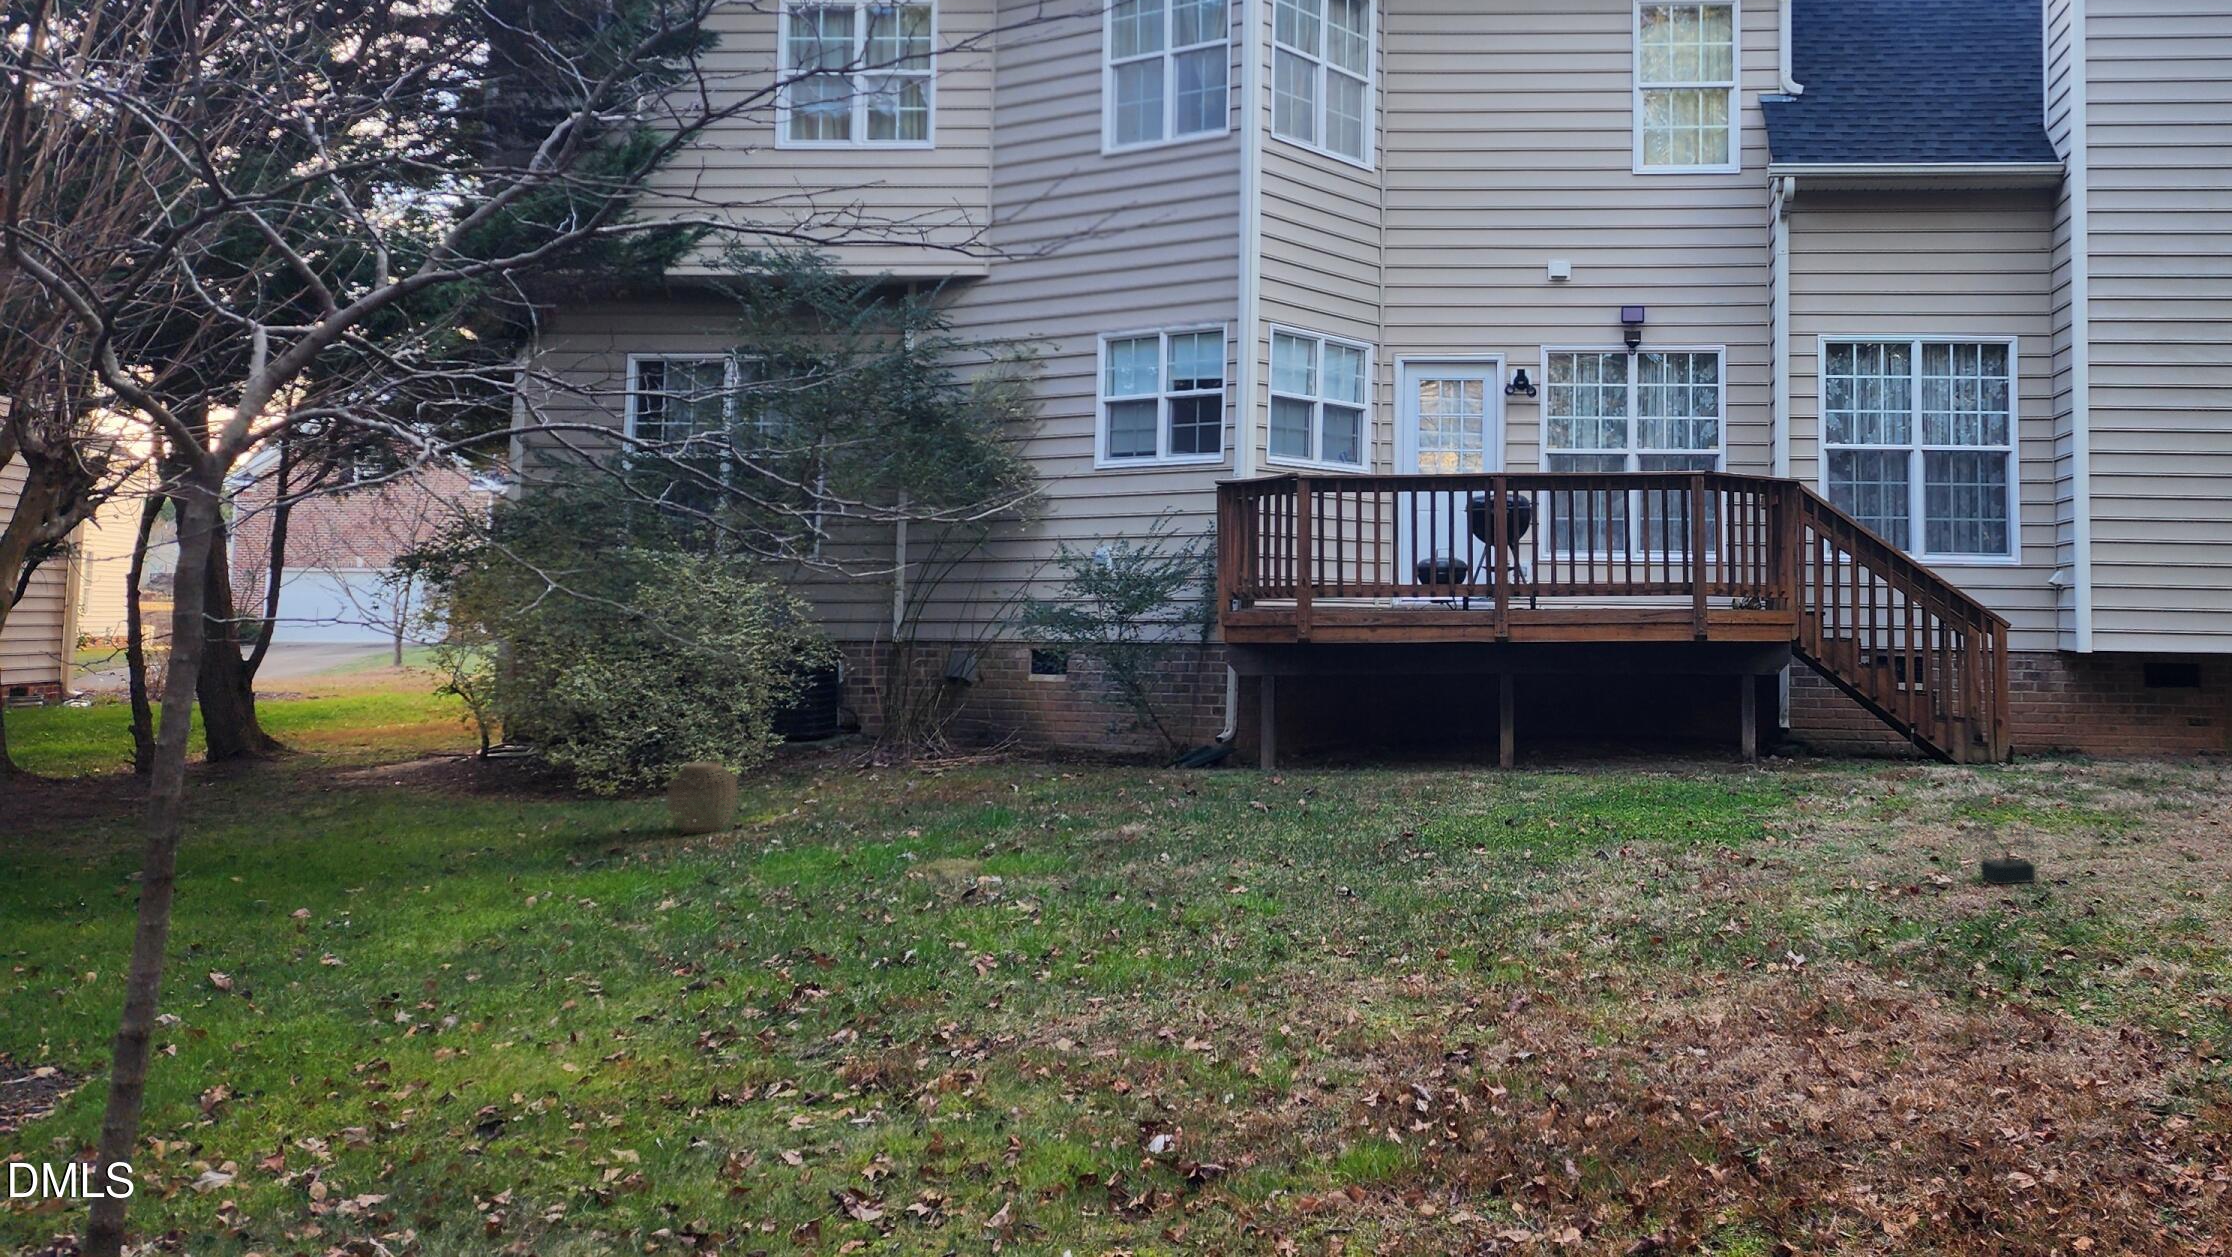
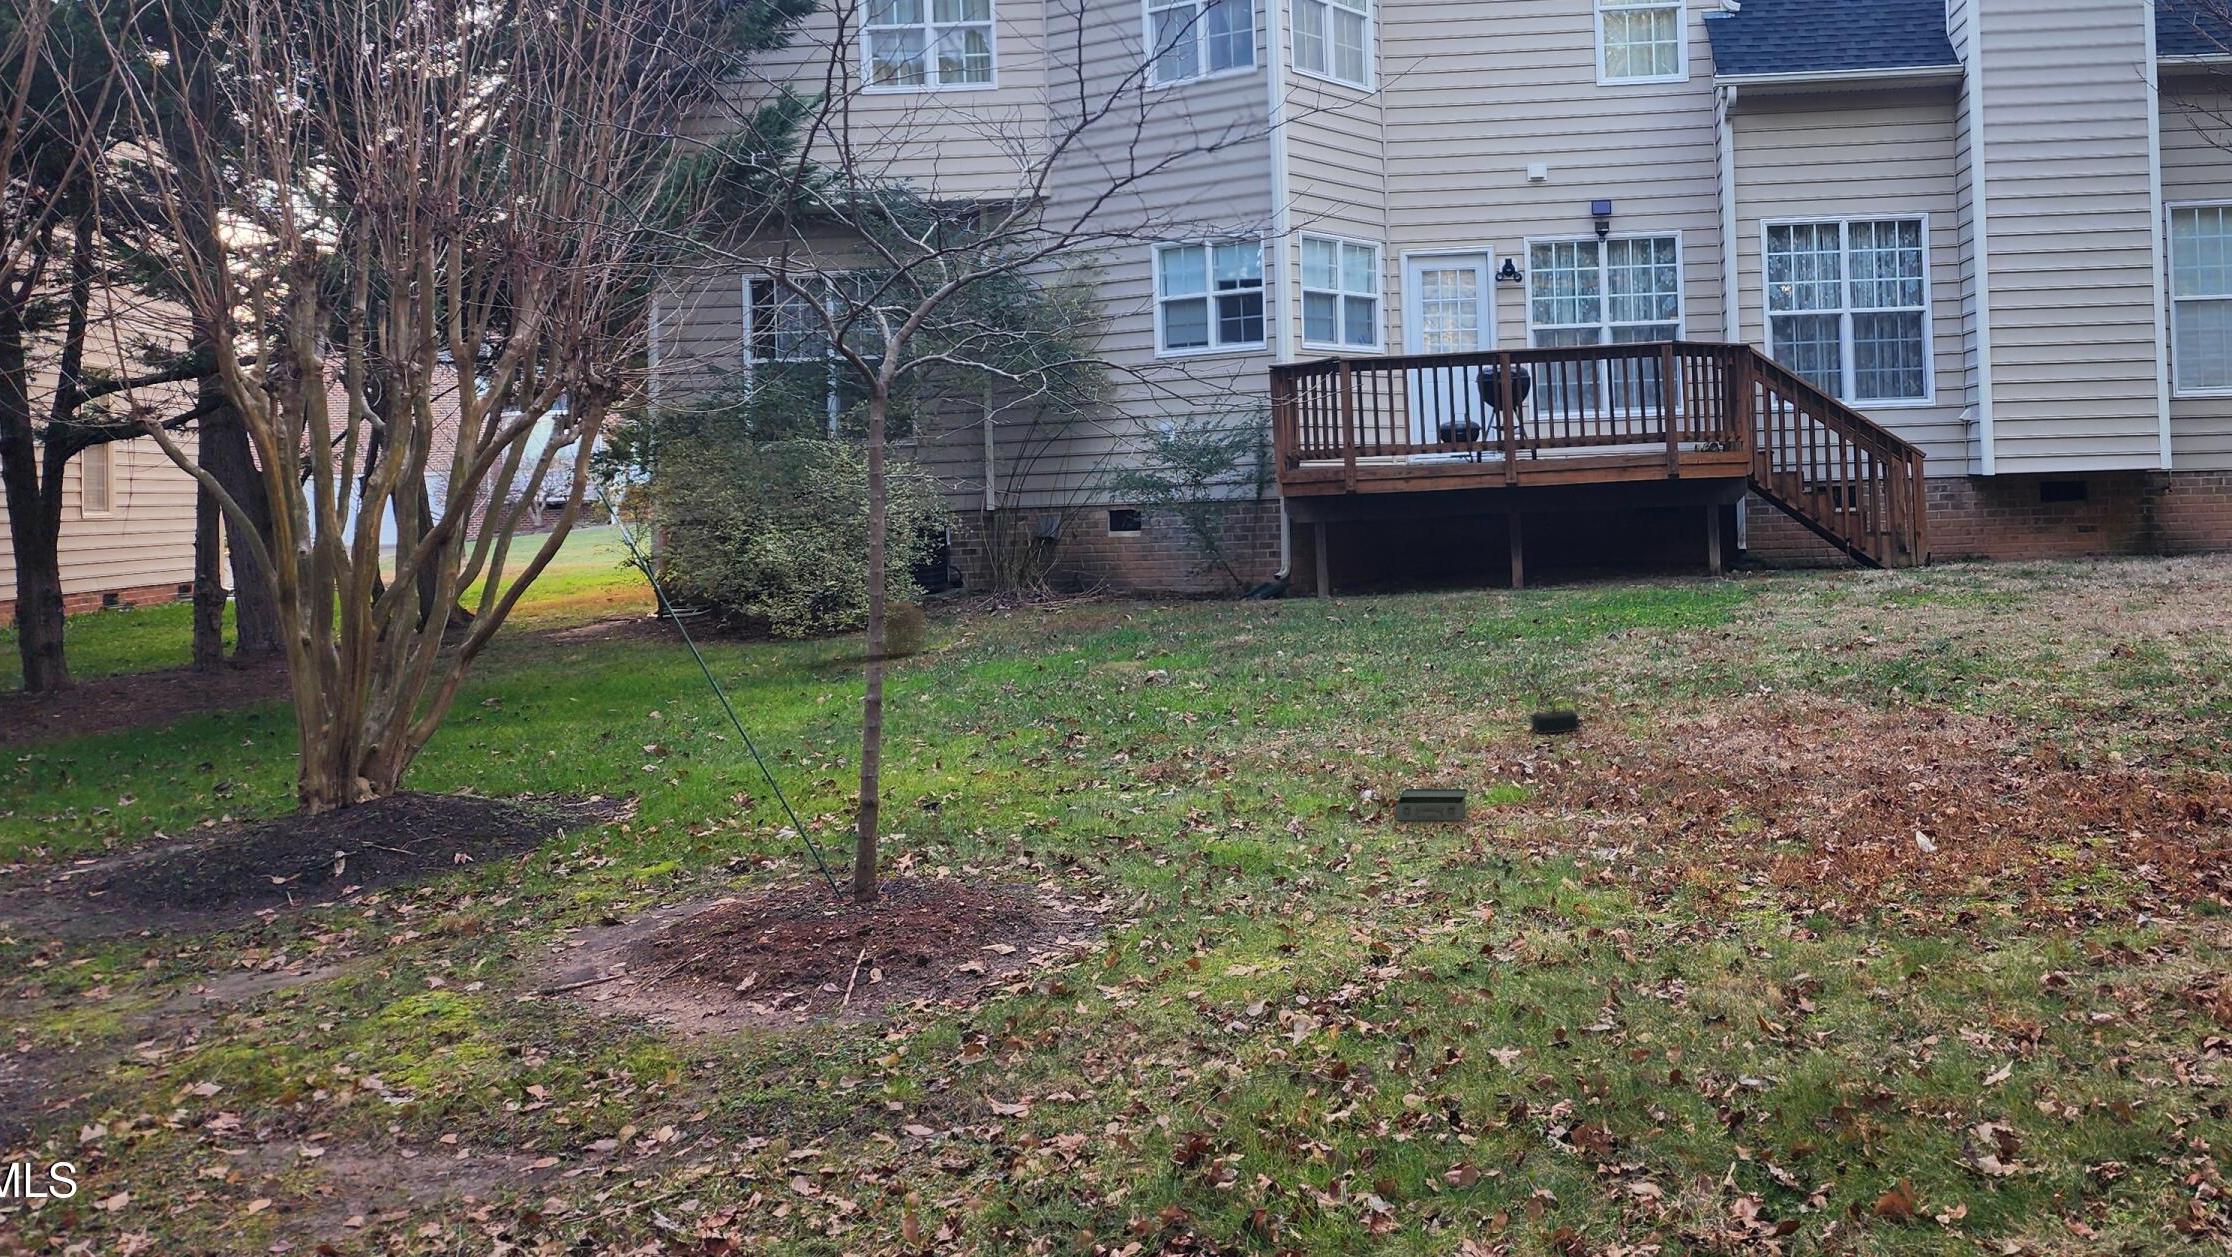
decorative plant: present [1967,818,2040,884] -> present [1516,673,1584,734]
toolbox: none [1210,1139,1328,1204] -> present [1396,789,1468,821]

